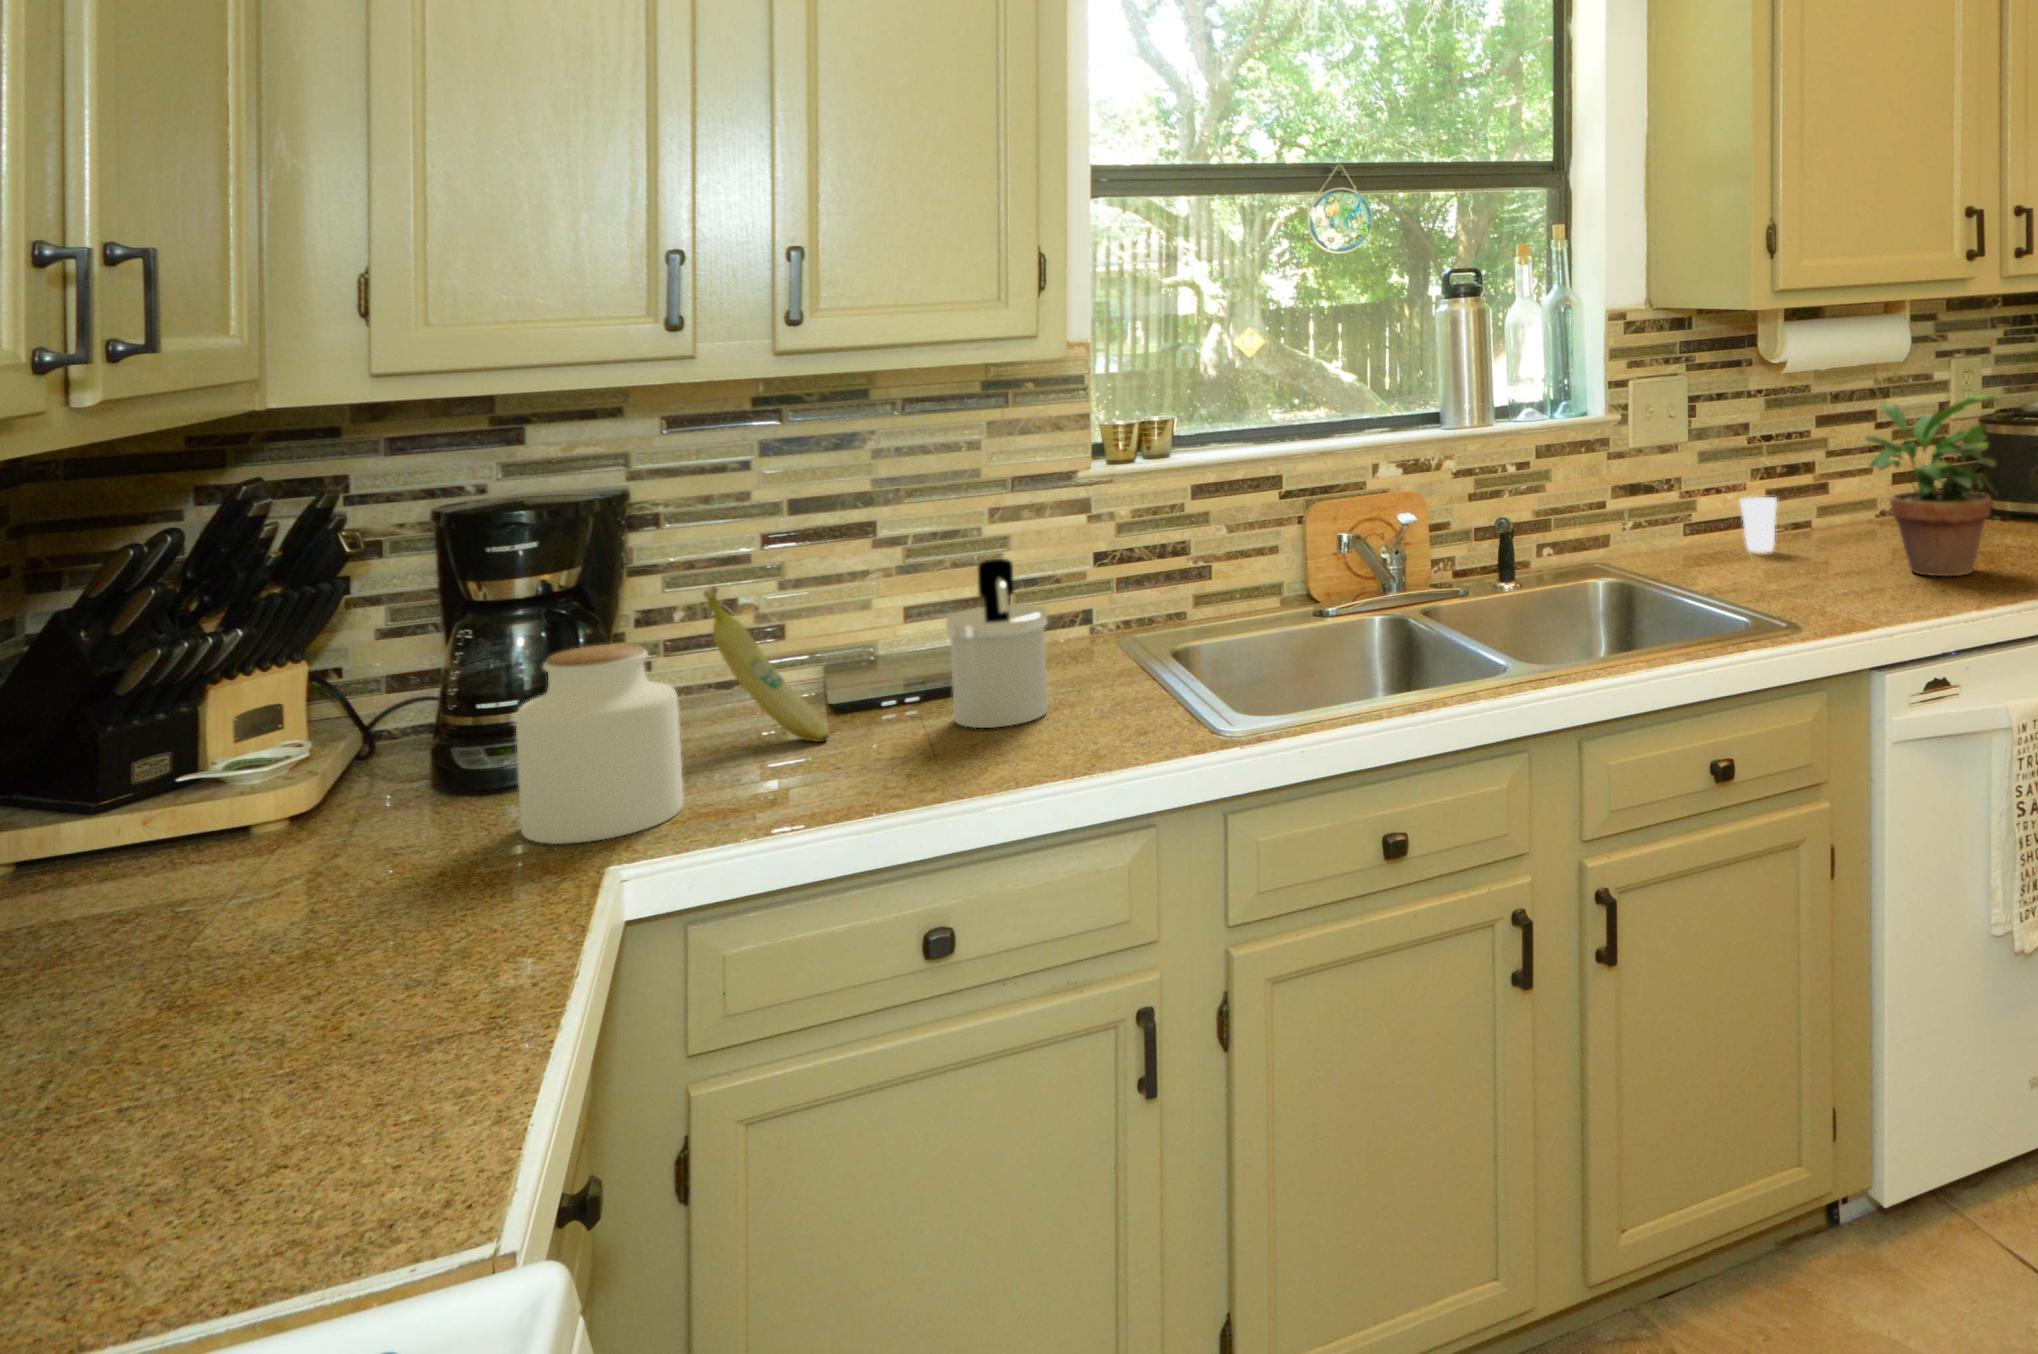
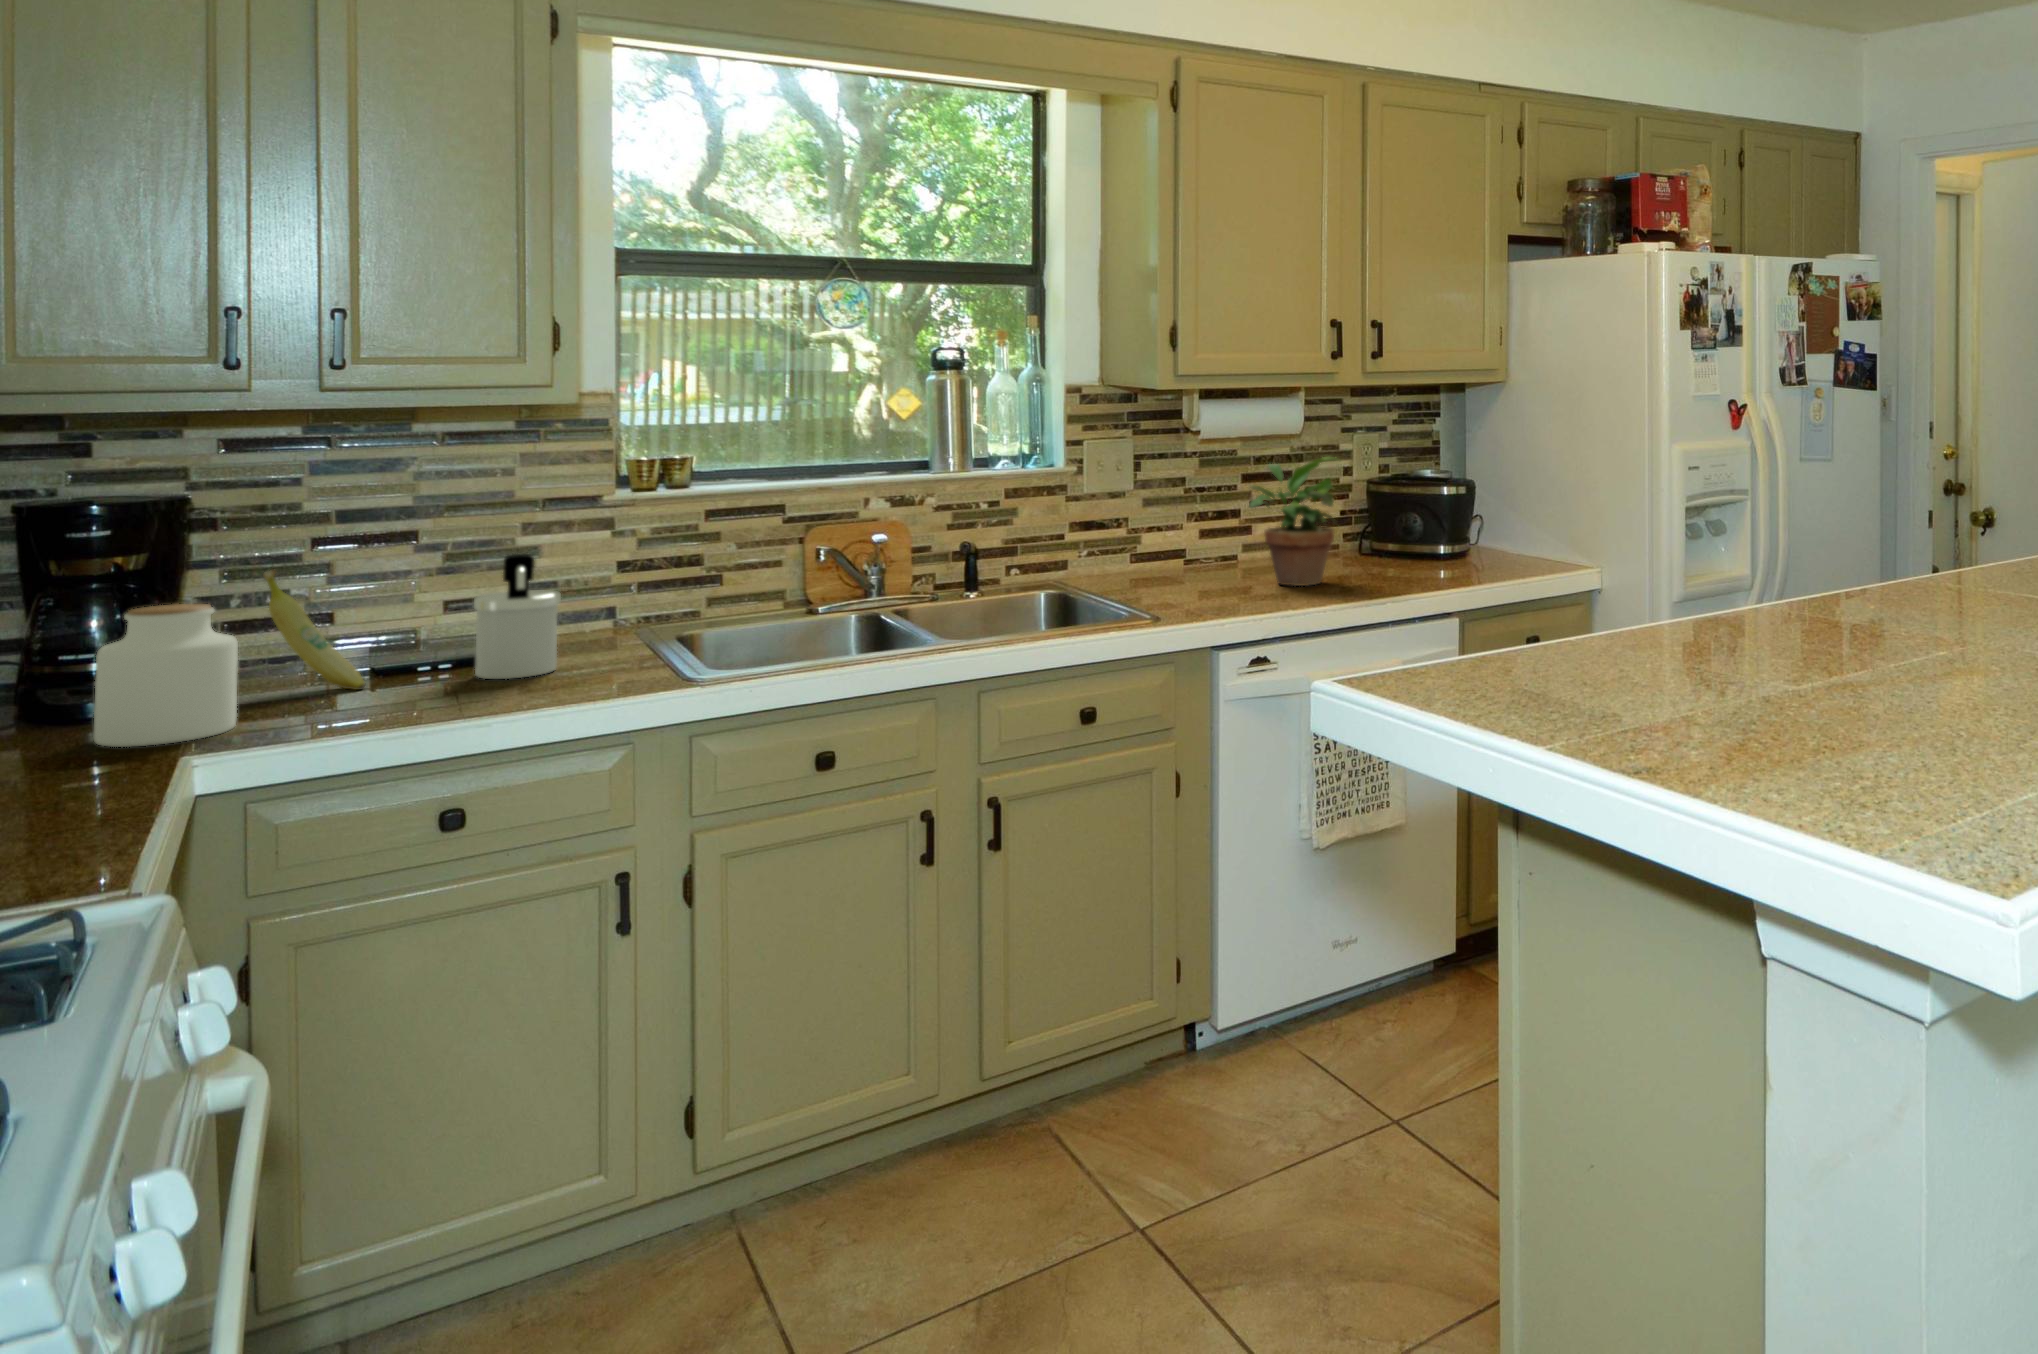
cup: present [1740,497,1777,553] -> none [1167,532,1196,573]

